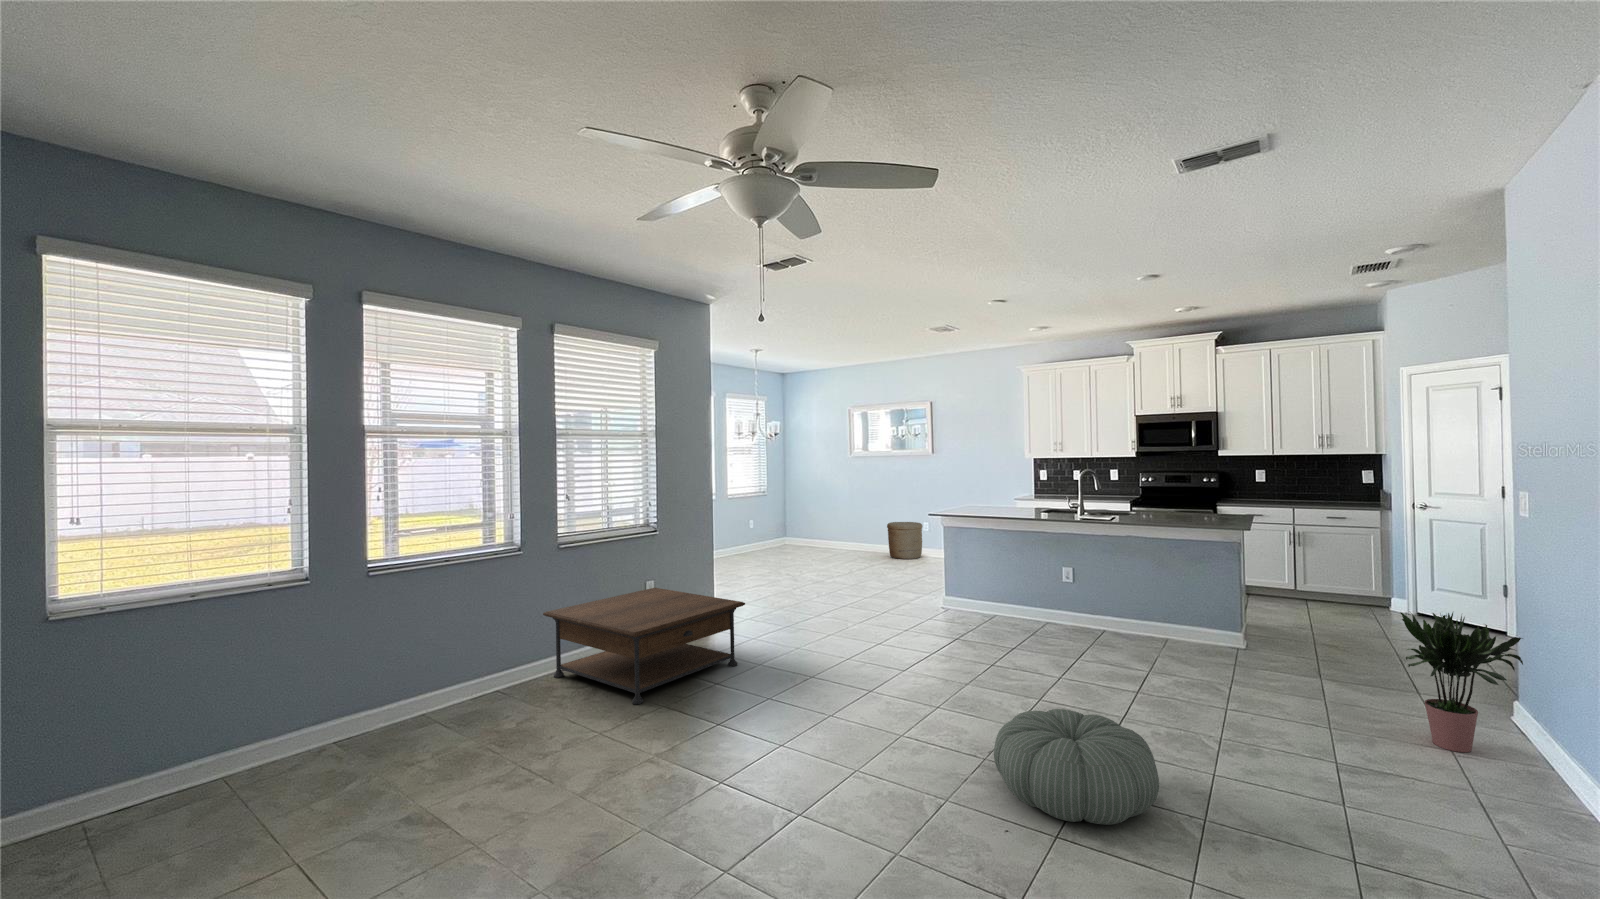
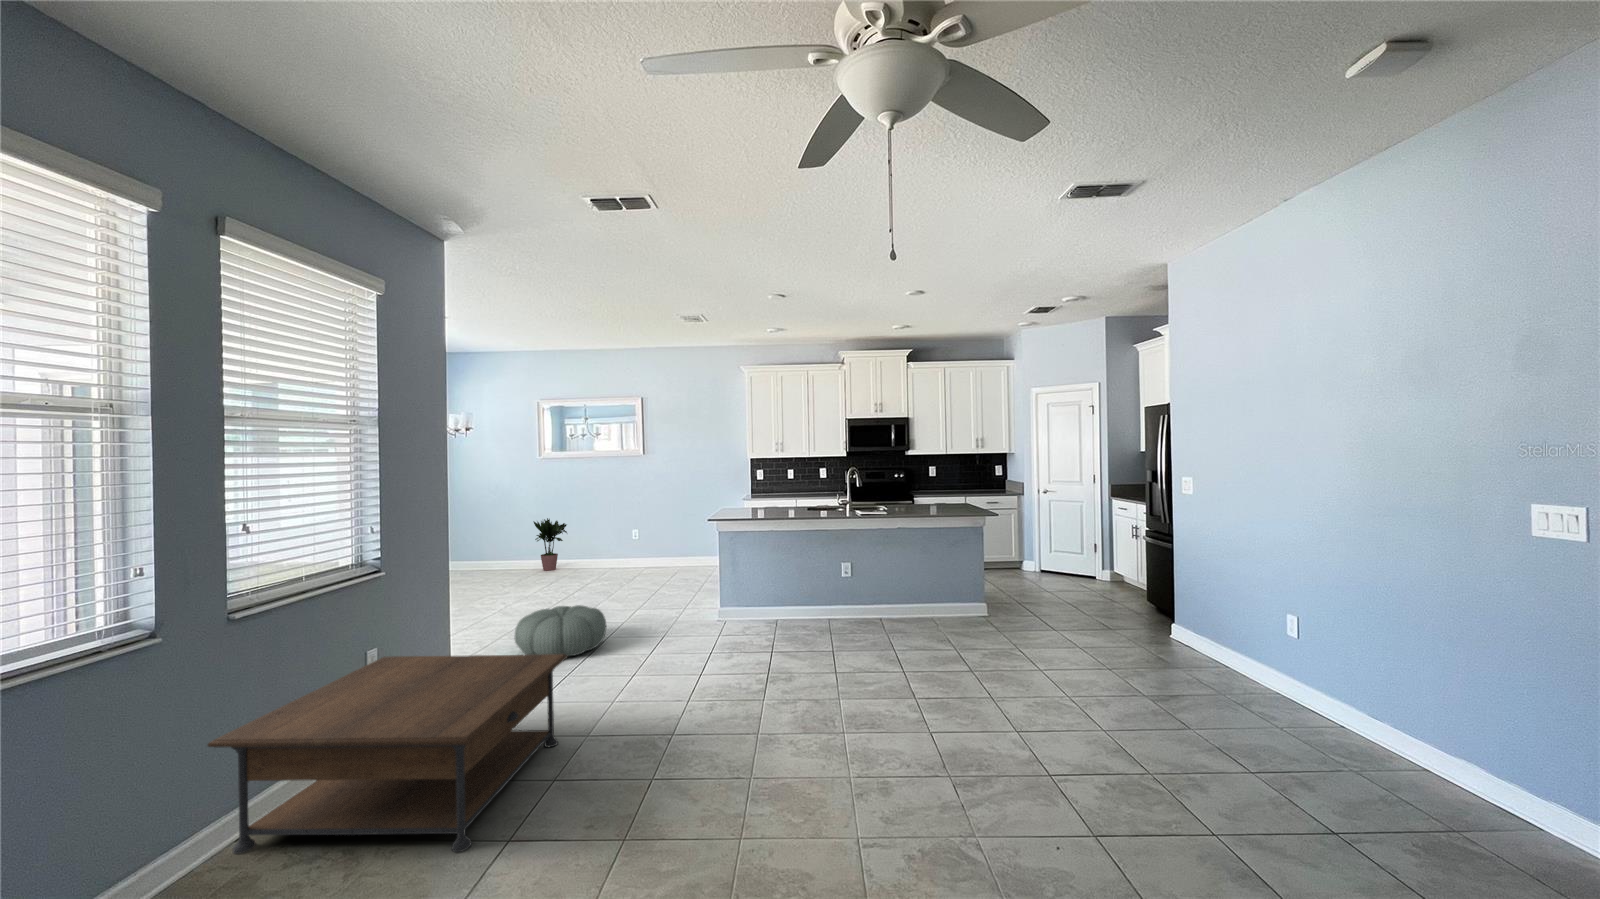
woven basket: present [887,522,922,559] -> none [591,529,632,571]
potted plant: present [1401,613,1523,752] -> present [534,518,567,571]
pouf: present [994,709,1159,825] -> present [515,605,607,656]

